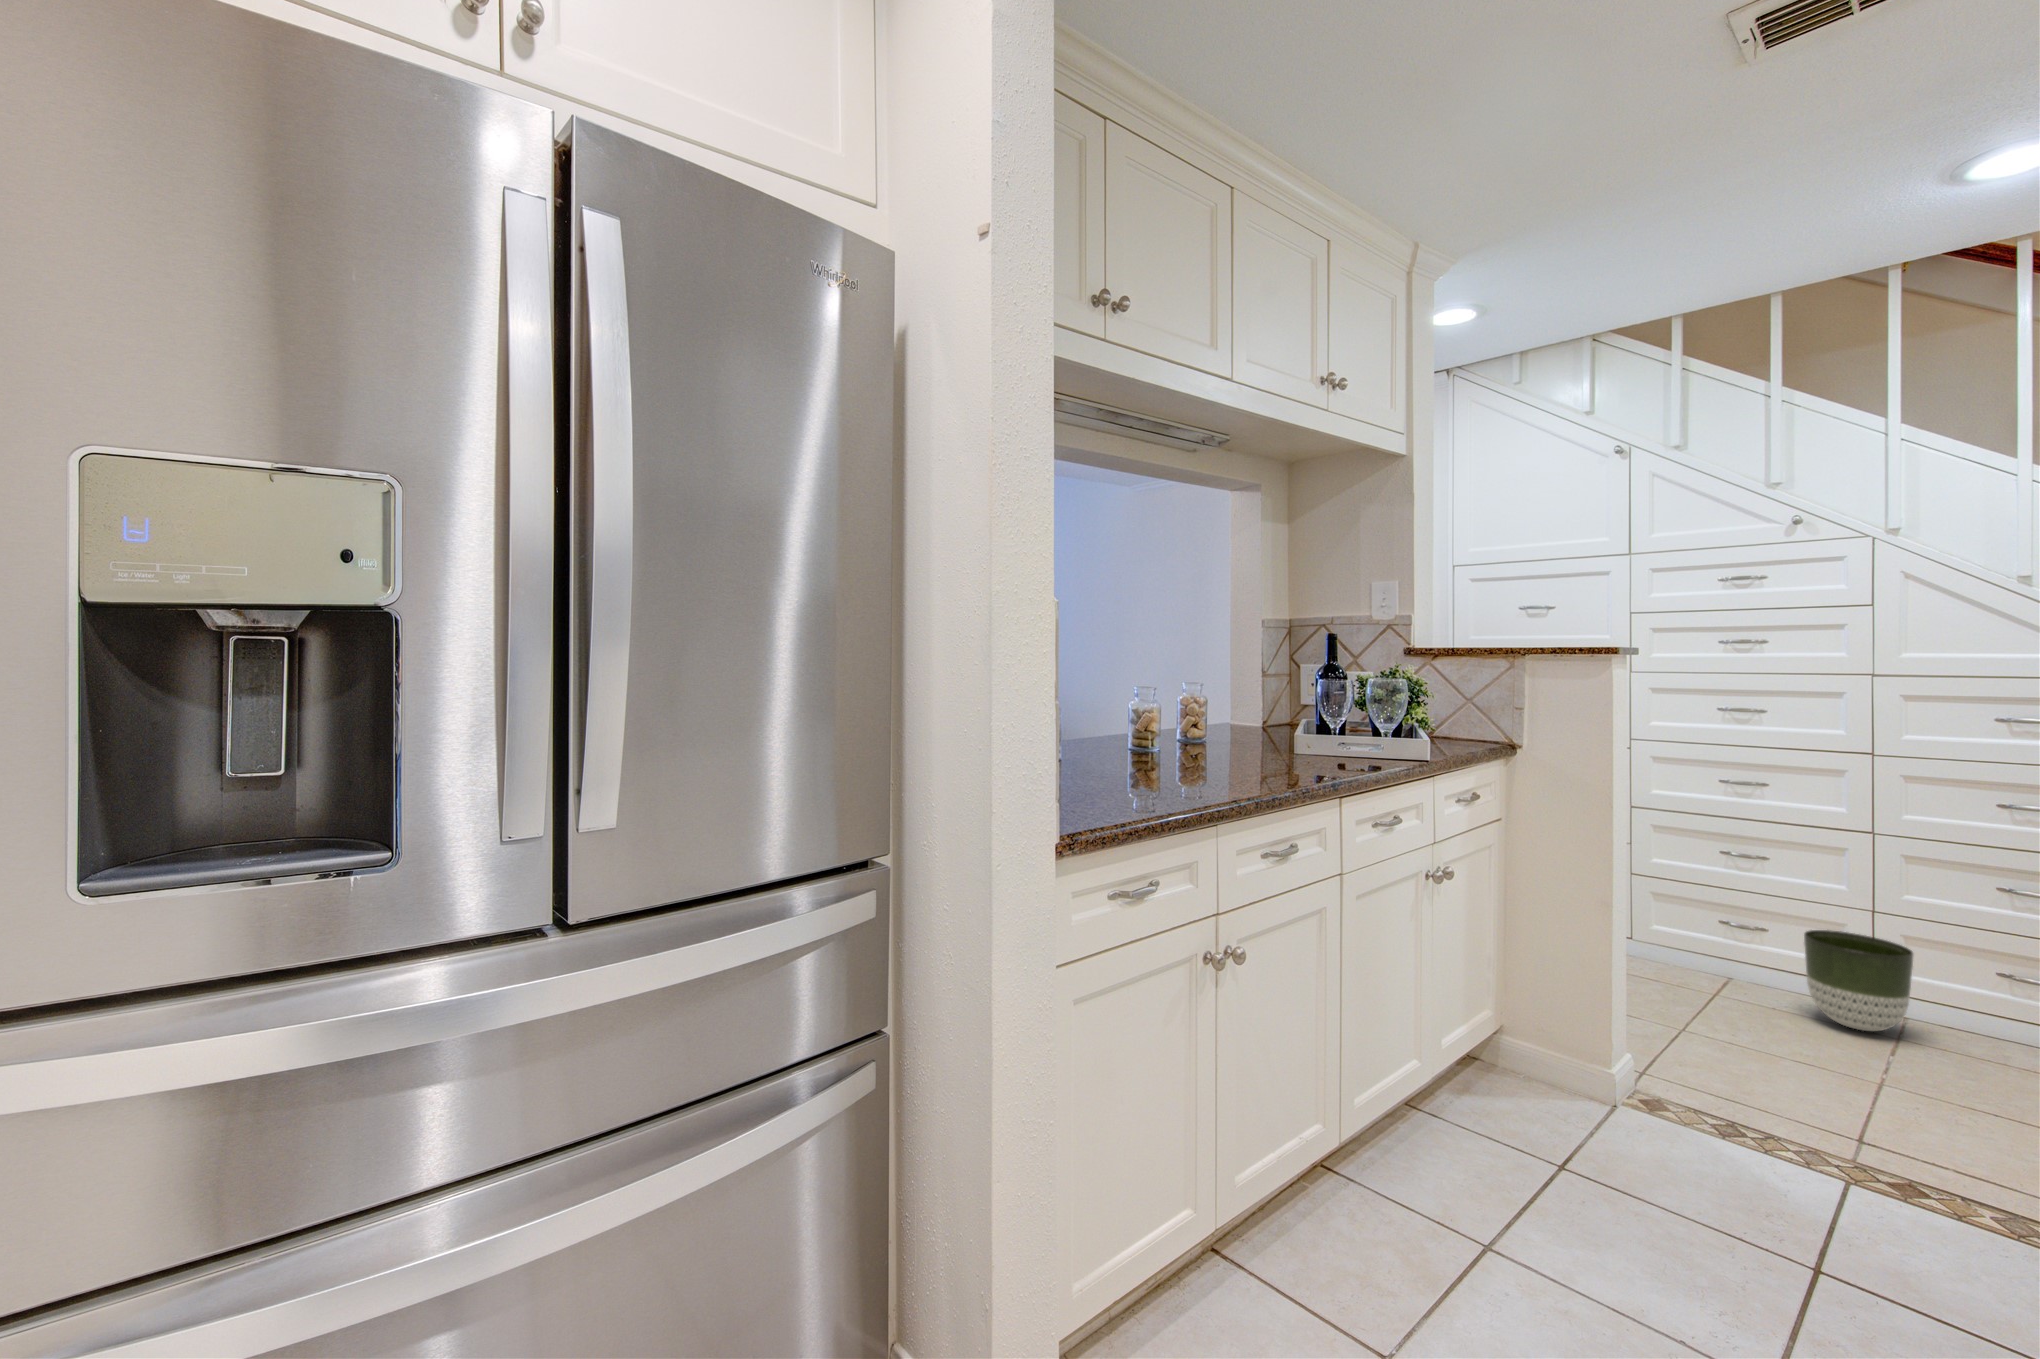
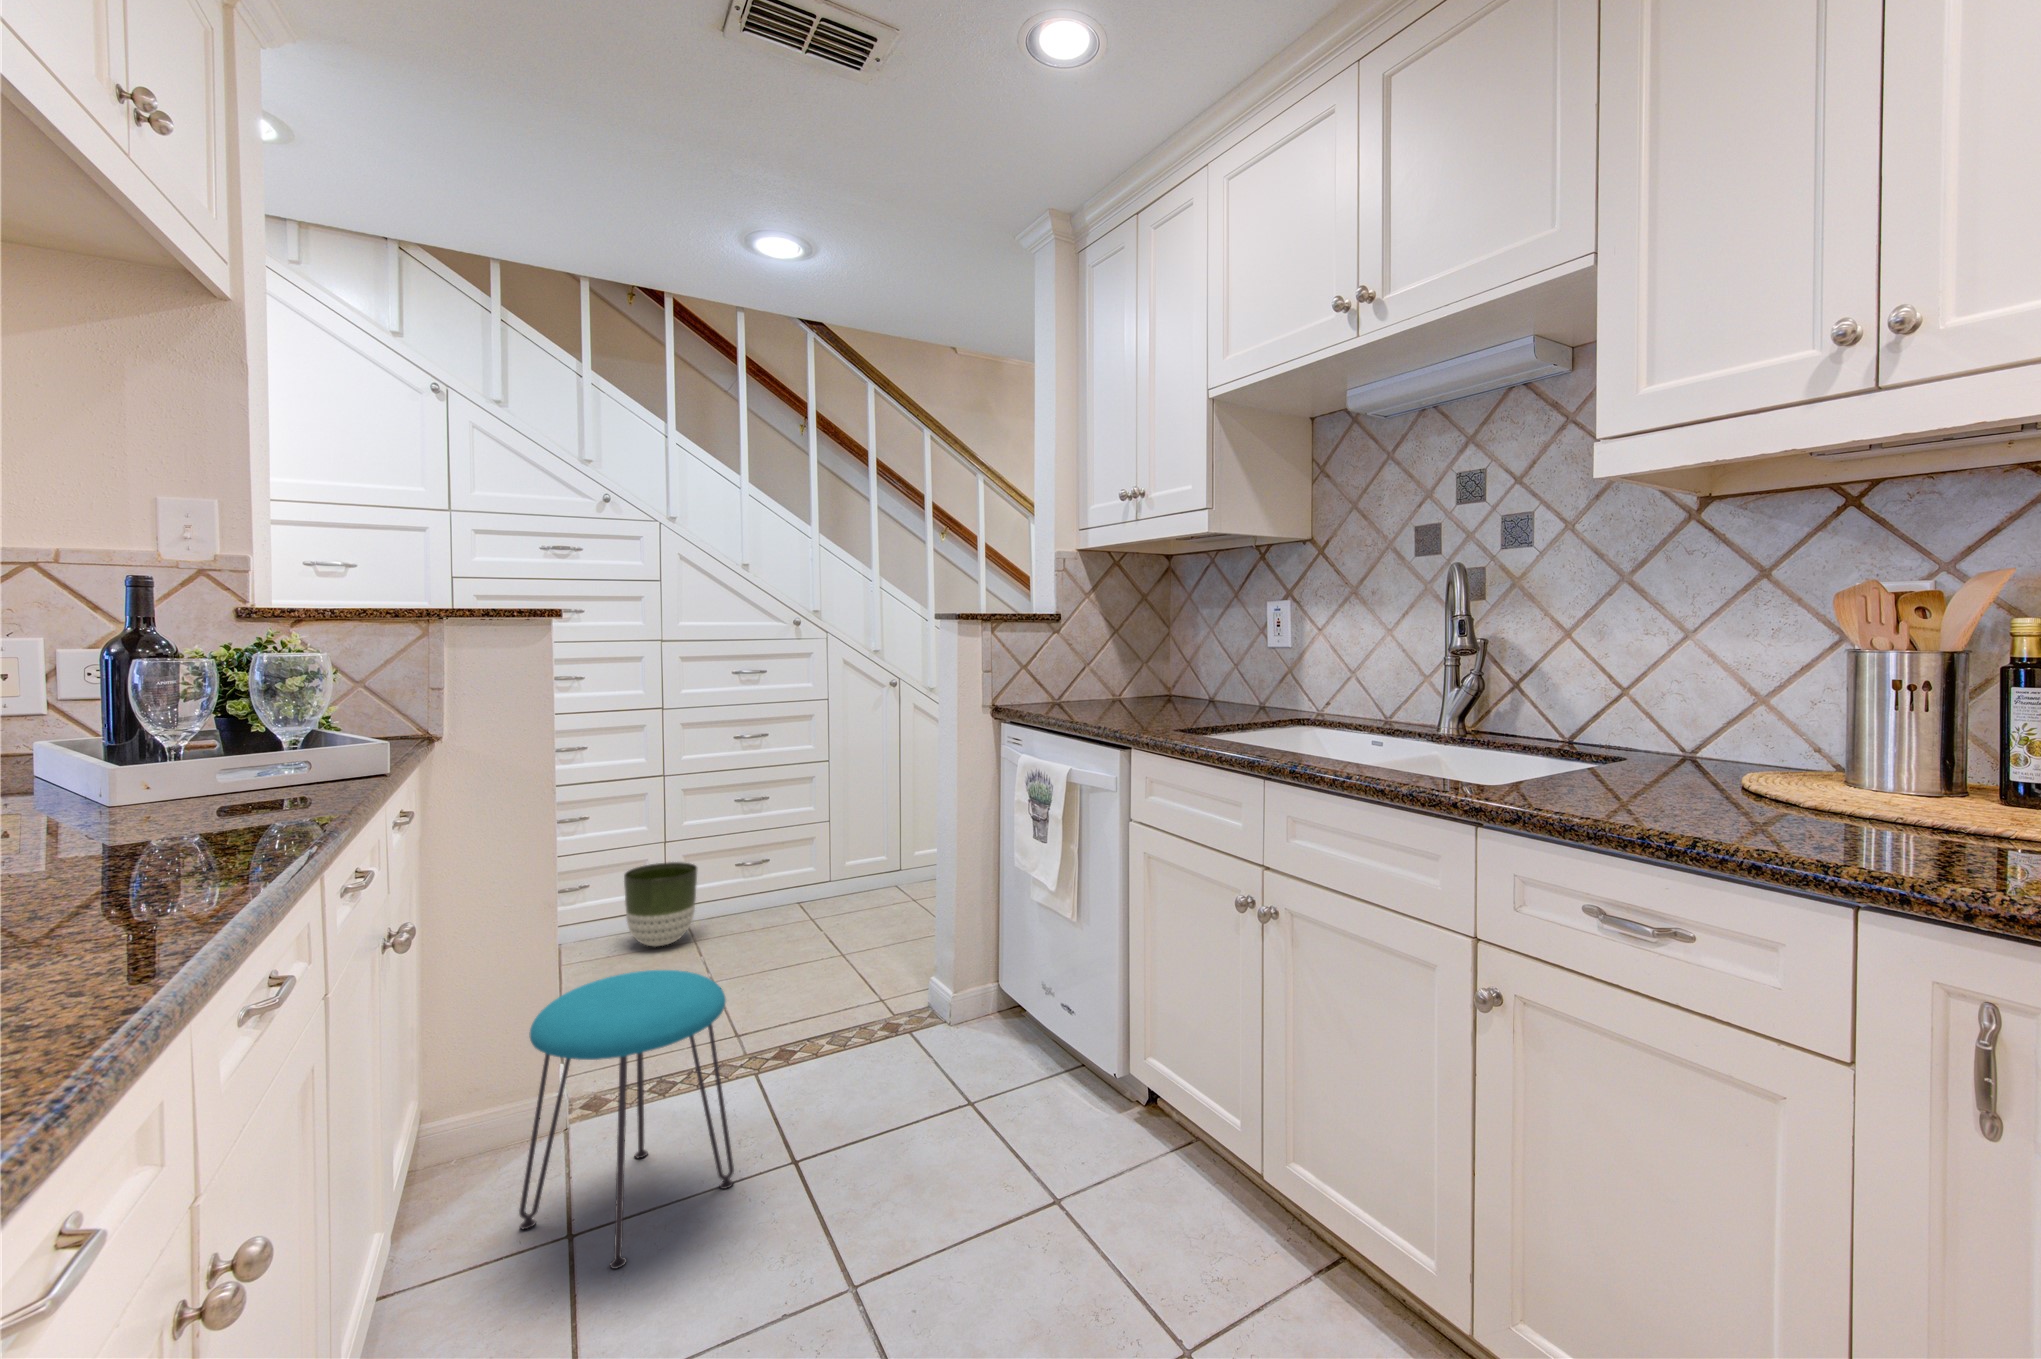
stool: none [1529,973,1725,1233] -> present [519,970,734,1269]

